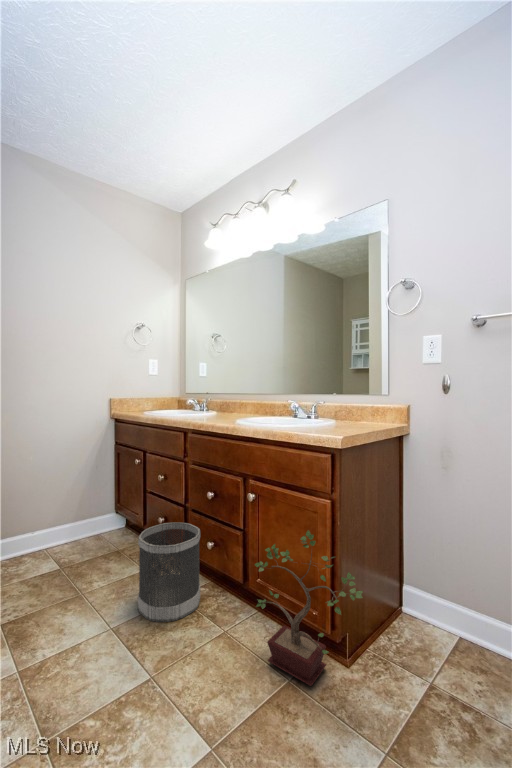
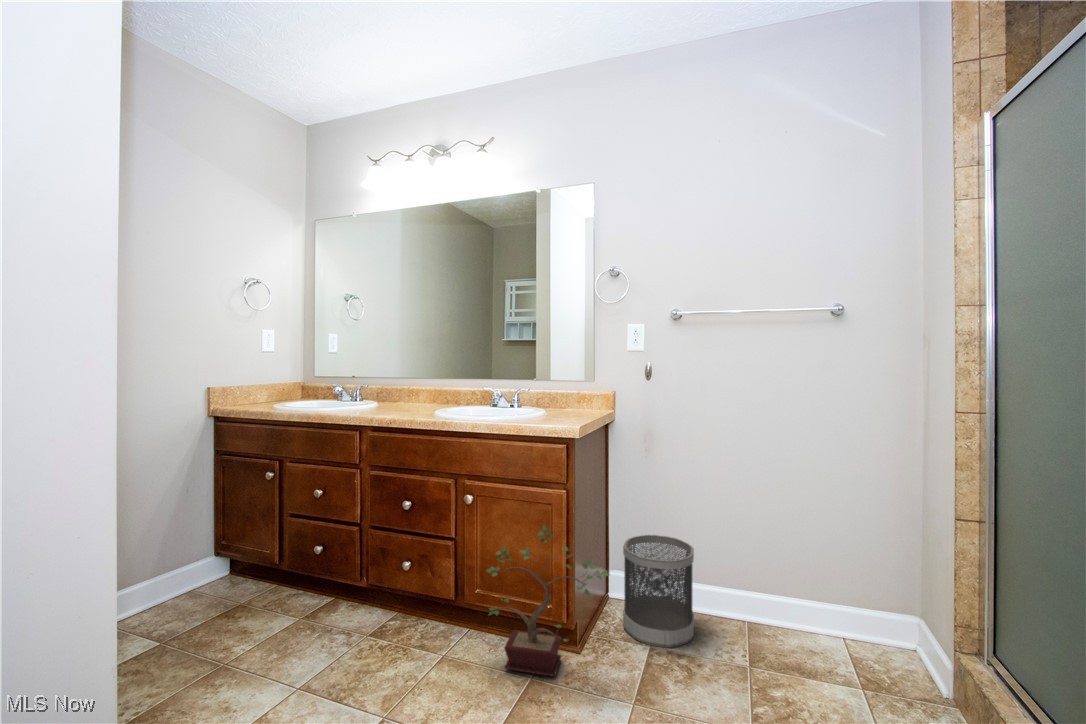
wastebasket: present [138,522,200,622] -> present [623,535,694,648]

